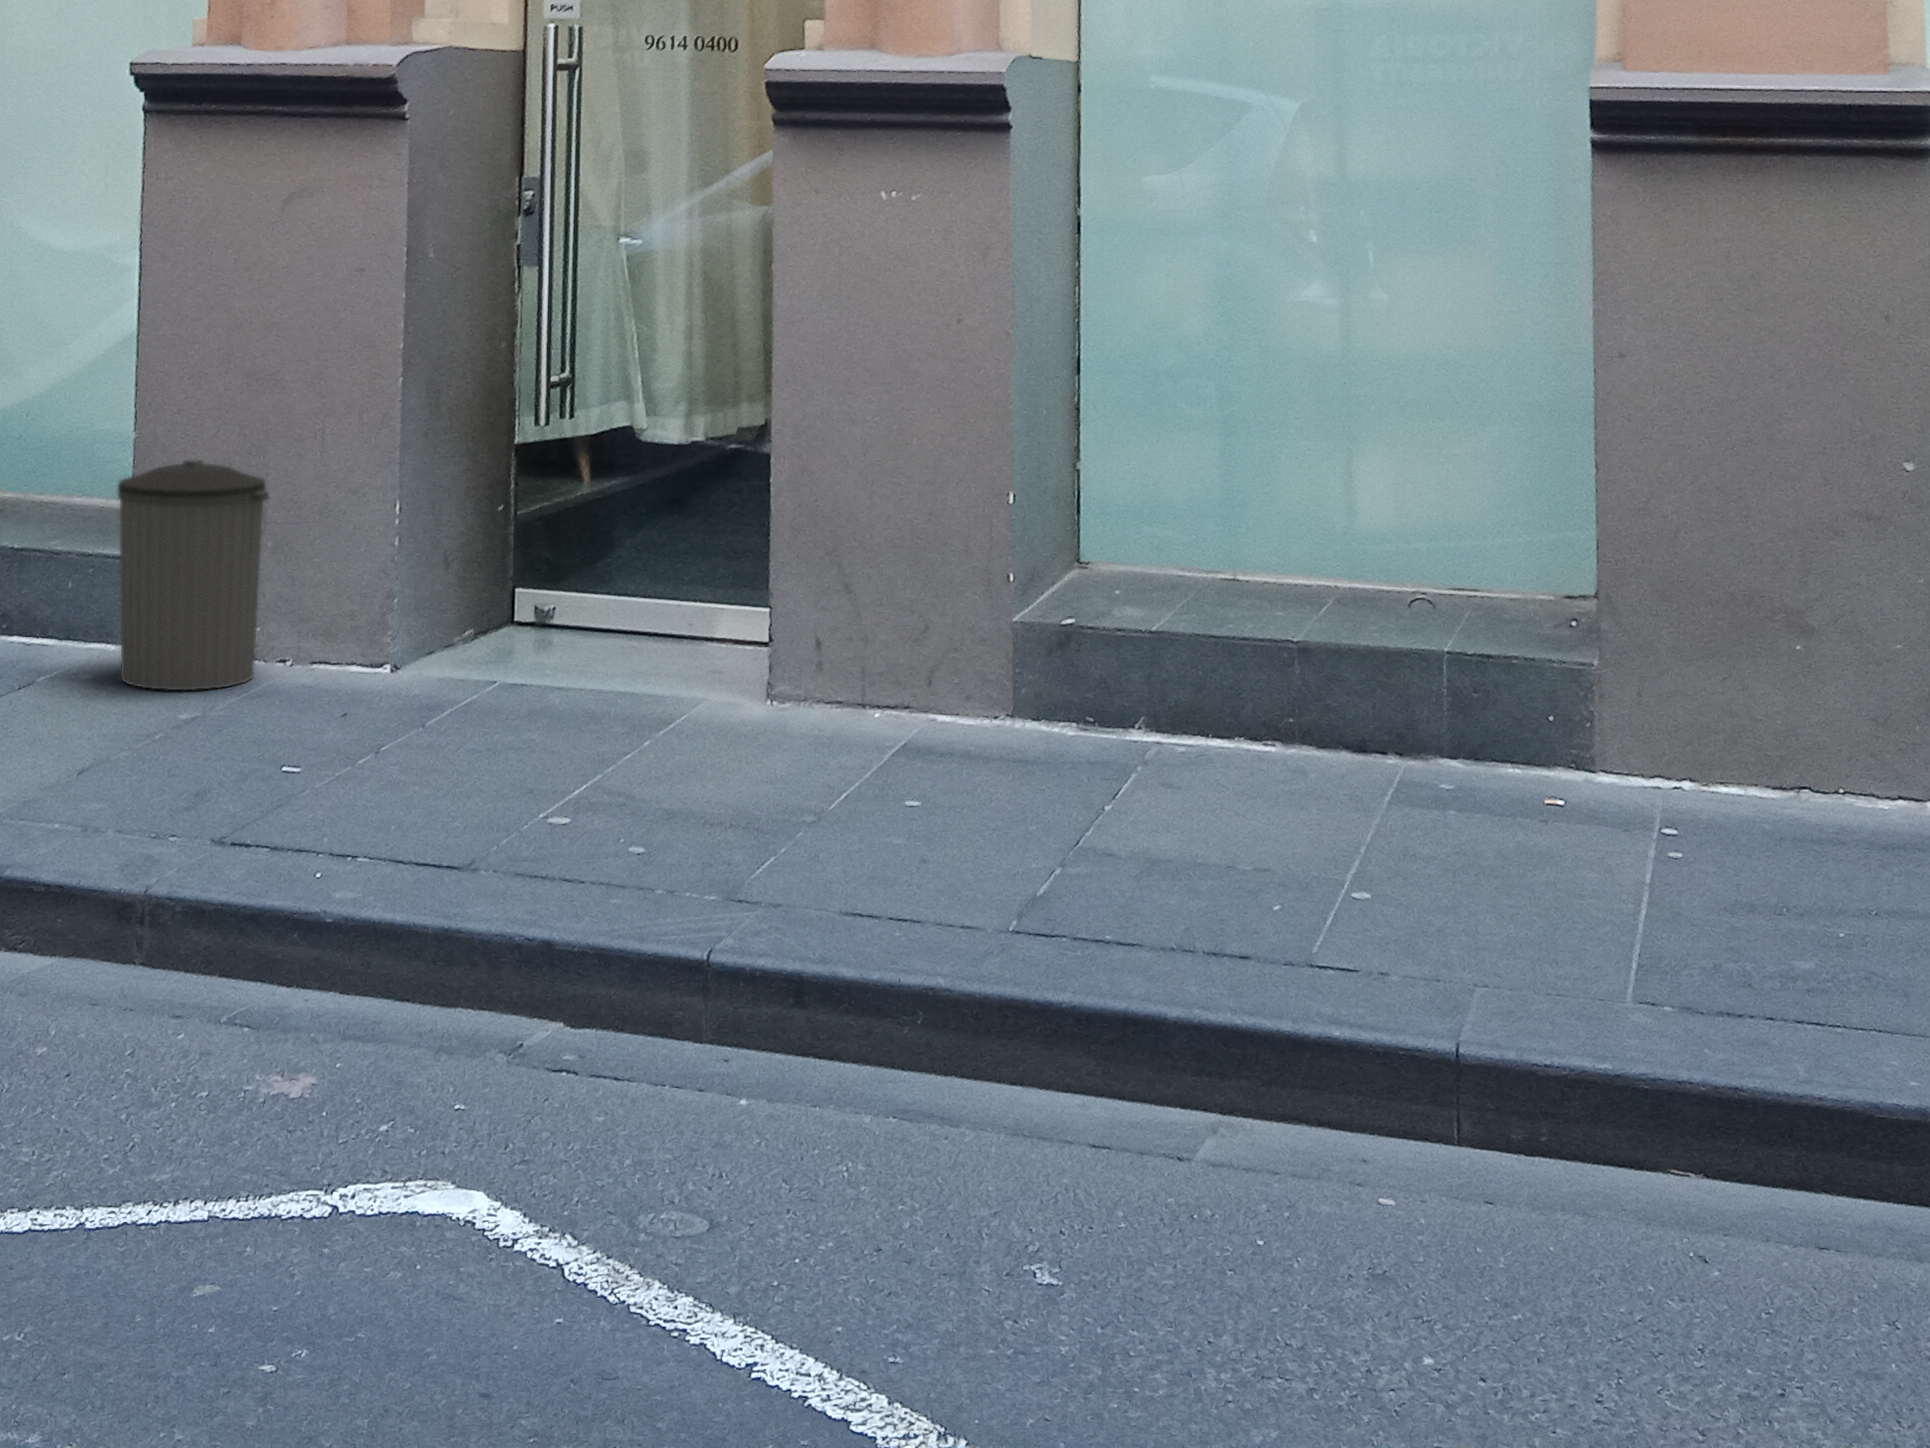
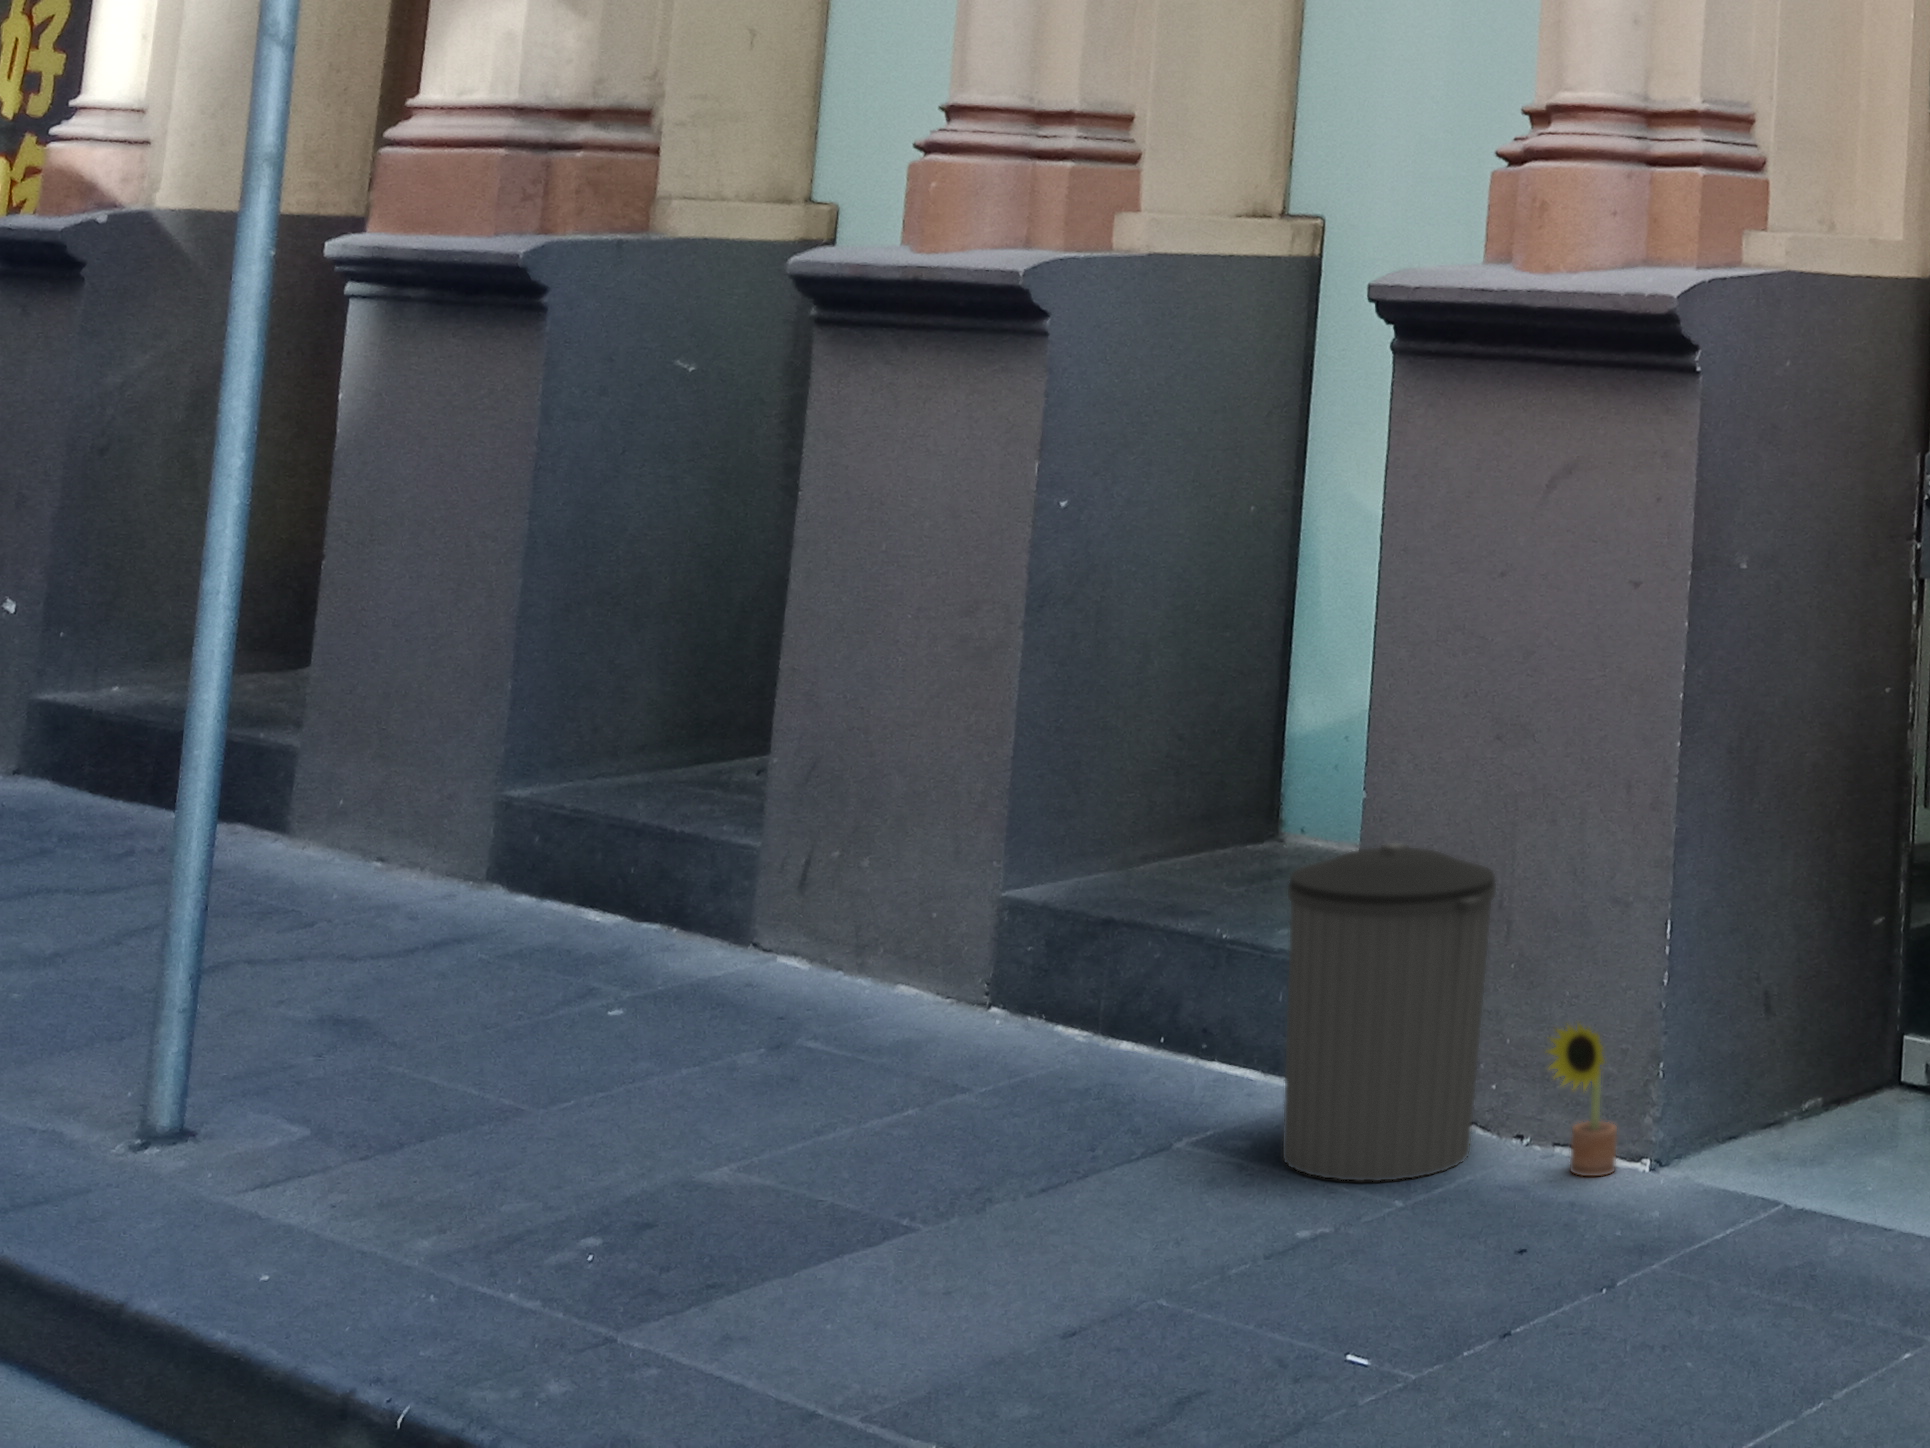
decorative plant: none [315,571,366,679] -> present [1548,1024,1617,1176]

